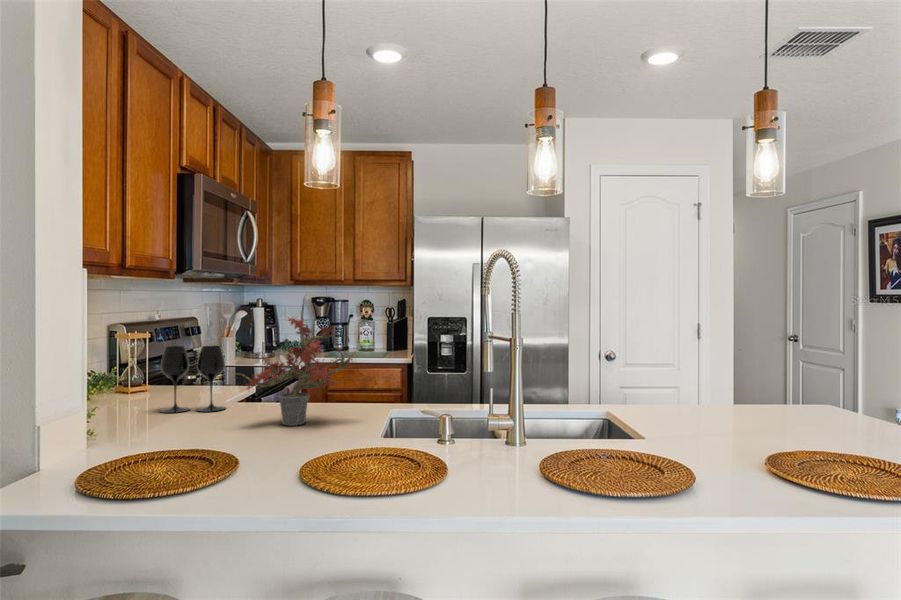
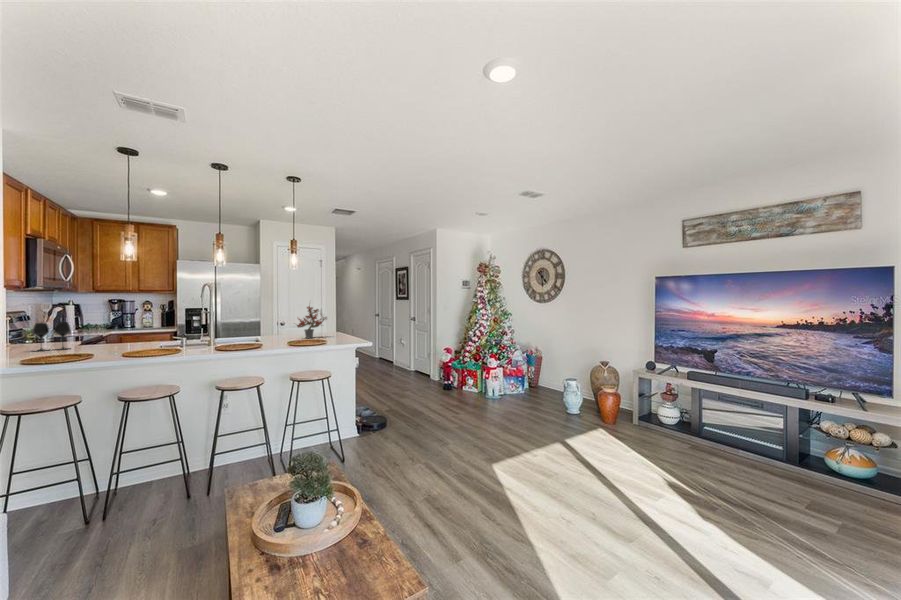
potted plant: present [232,297,355,426] -> present [297,306,326,338]

